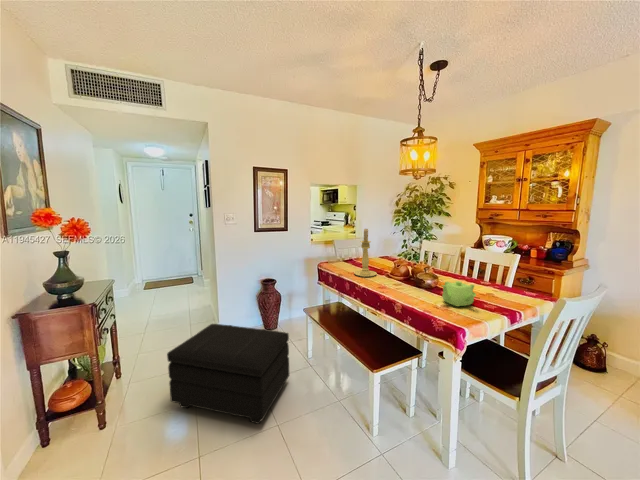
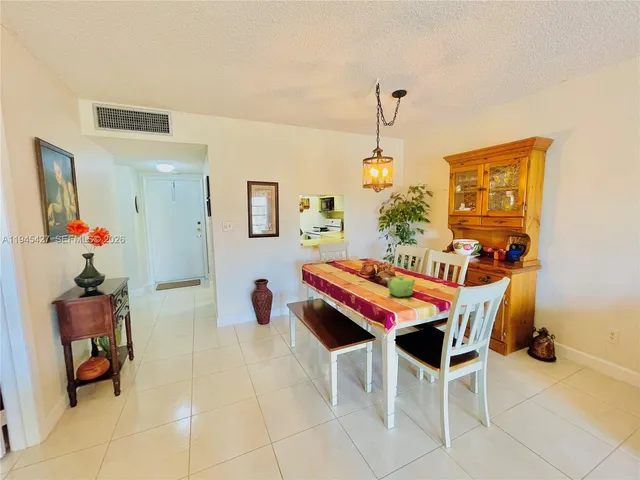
candle holder: present [354,229,377,277] -> none [328,234,347,275]
footstool: present [167,324,289,424] -> none [170,316,273,395]

